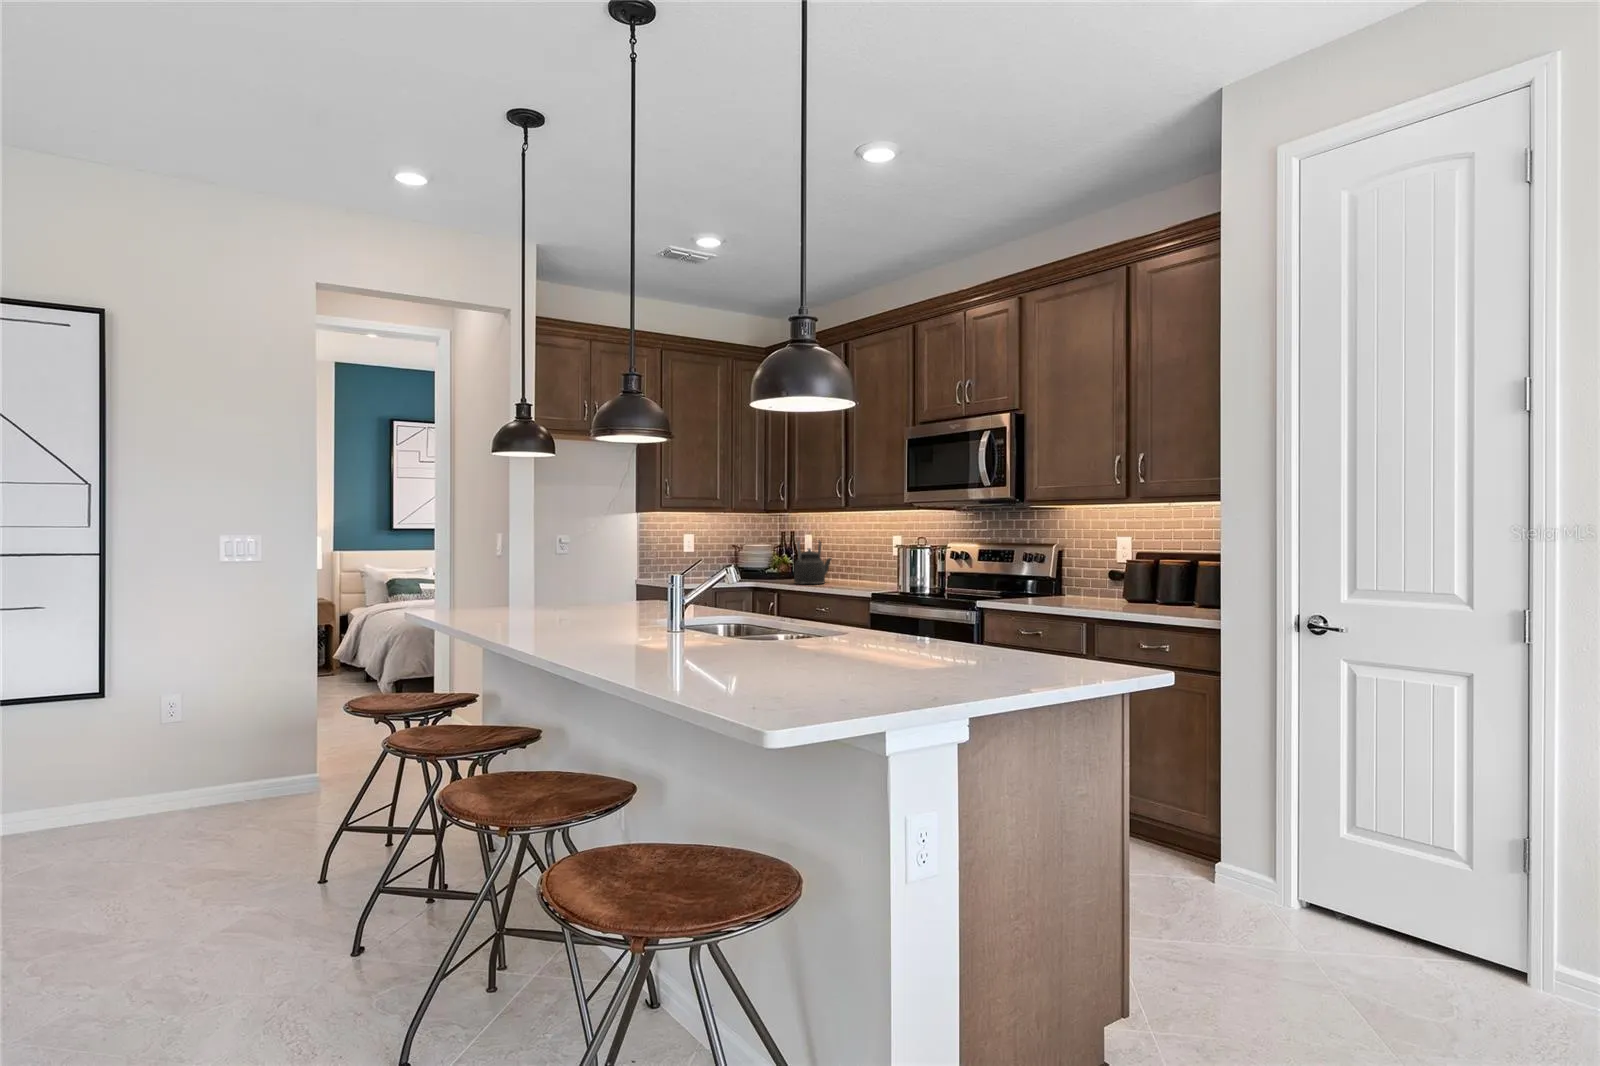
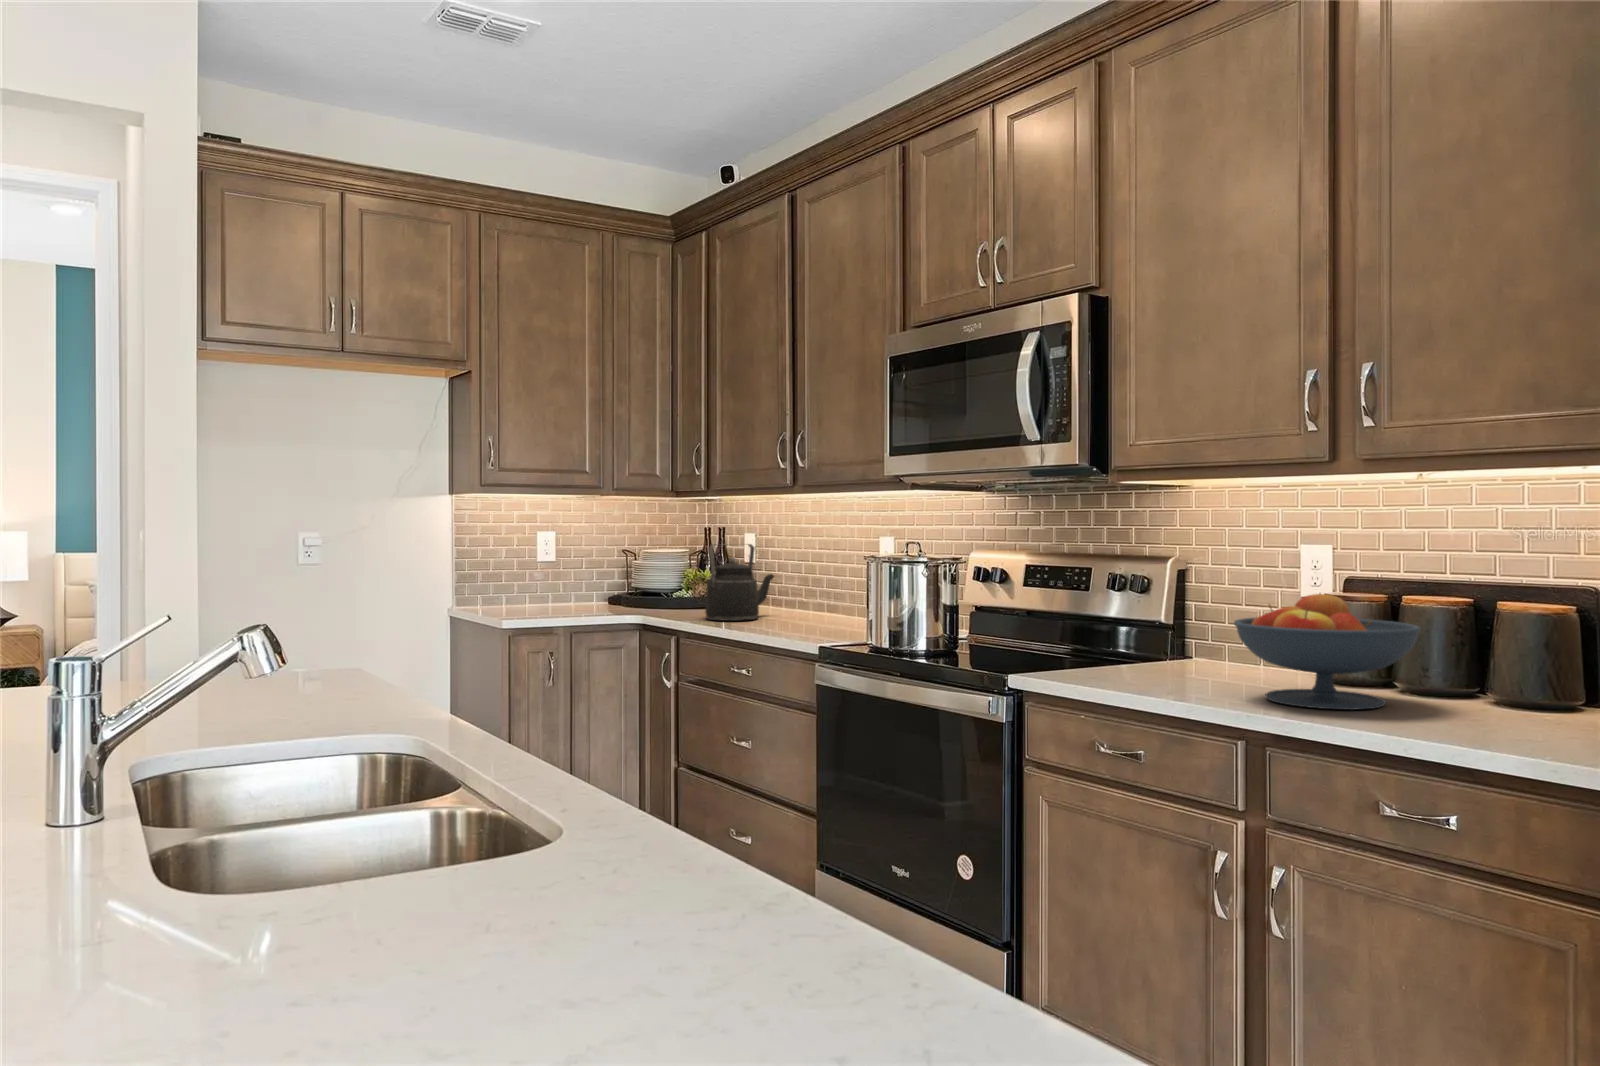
fruit bowl: none [1081,558,1161,607] -> present [1234,593,1421,710]

